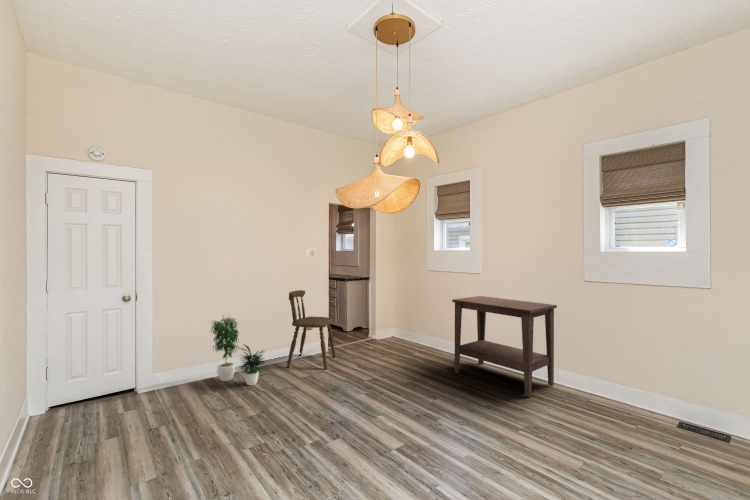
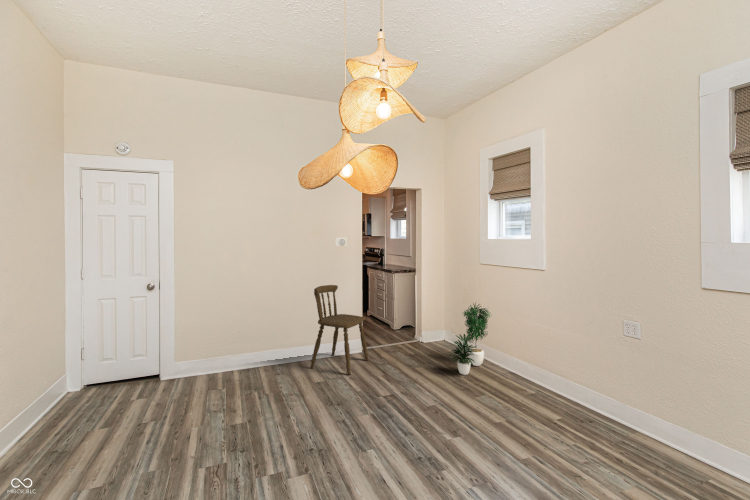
side table: present [452,296,557,397] -> none [498,303,652,456]
potted plant: present [211,318,264,385] -> present [448,304,490,375]

